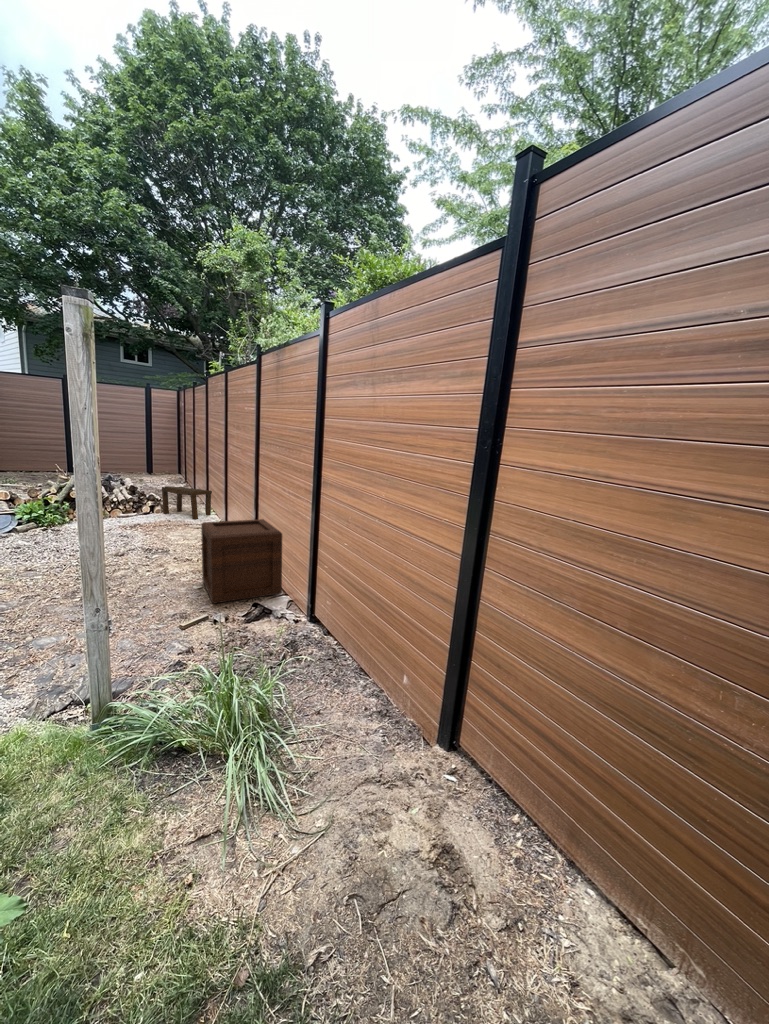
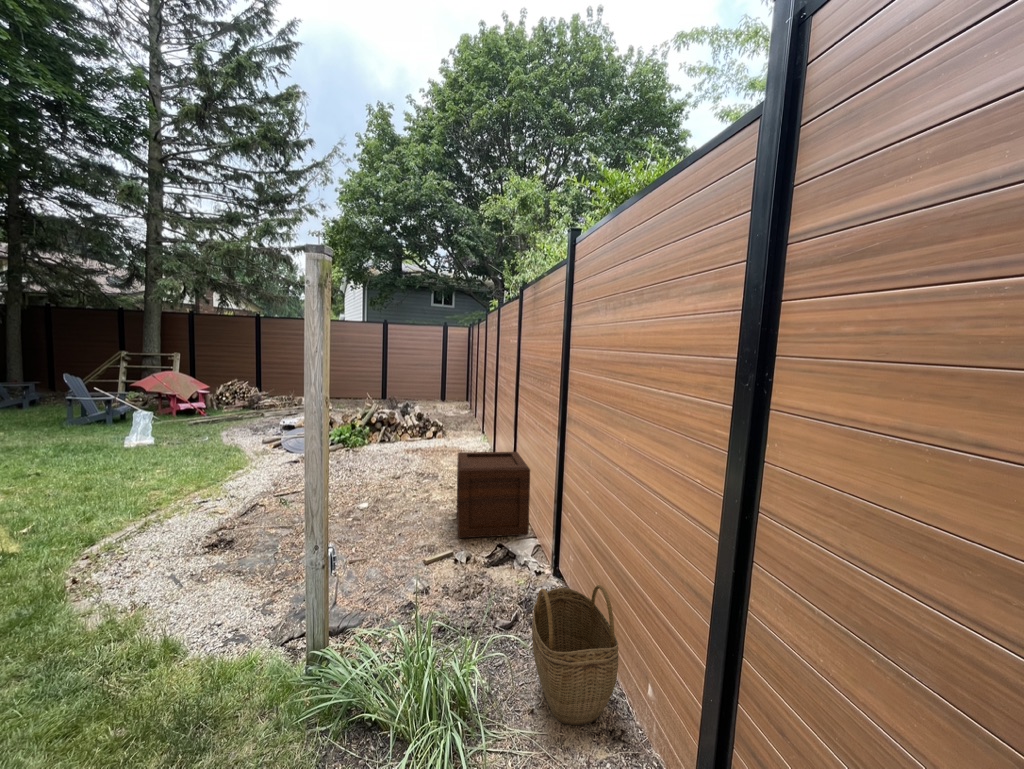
bench: present [162,487,212,519] -> none [444,413,485,445]
woven basket: none [312,611,384,715] -> present [532,585,618,725]

